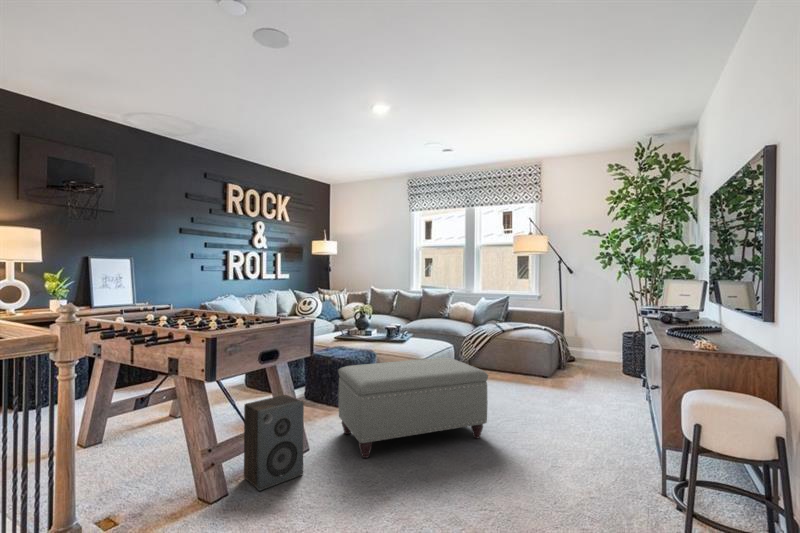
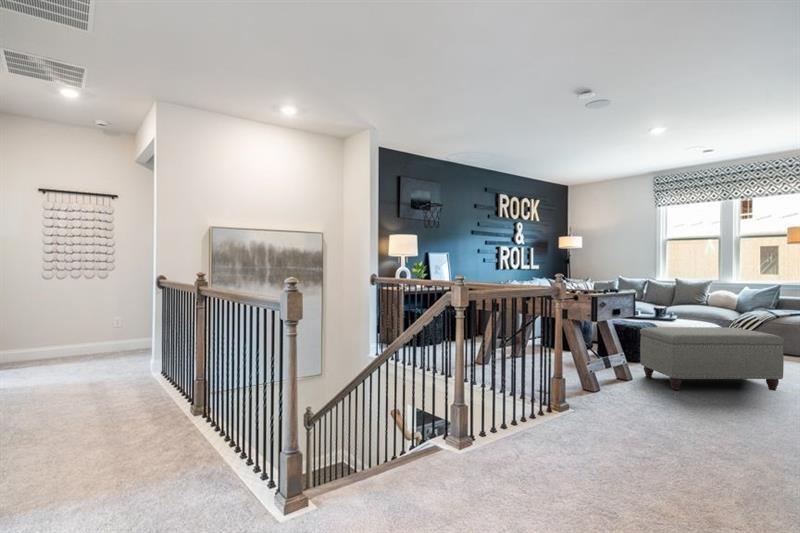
speaker: present [244,395,304,491] -> none [592,339,633,395]

